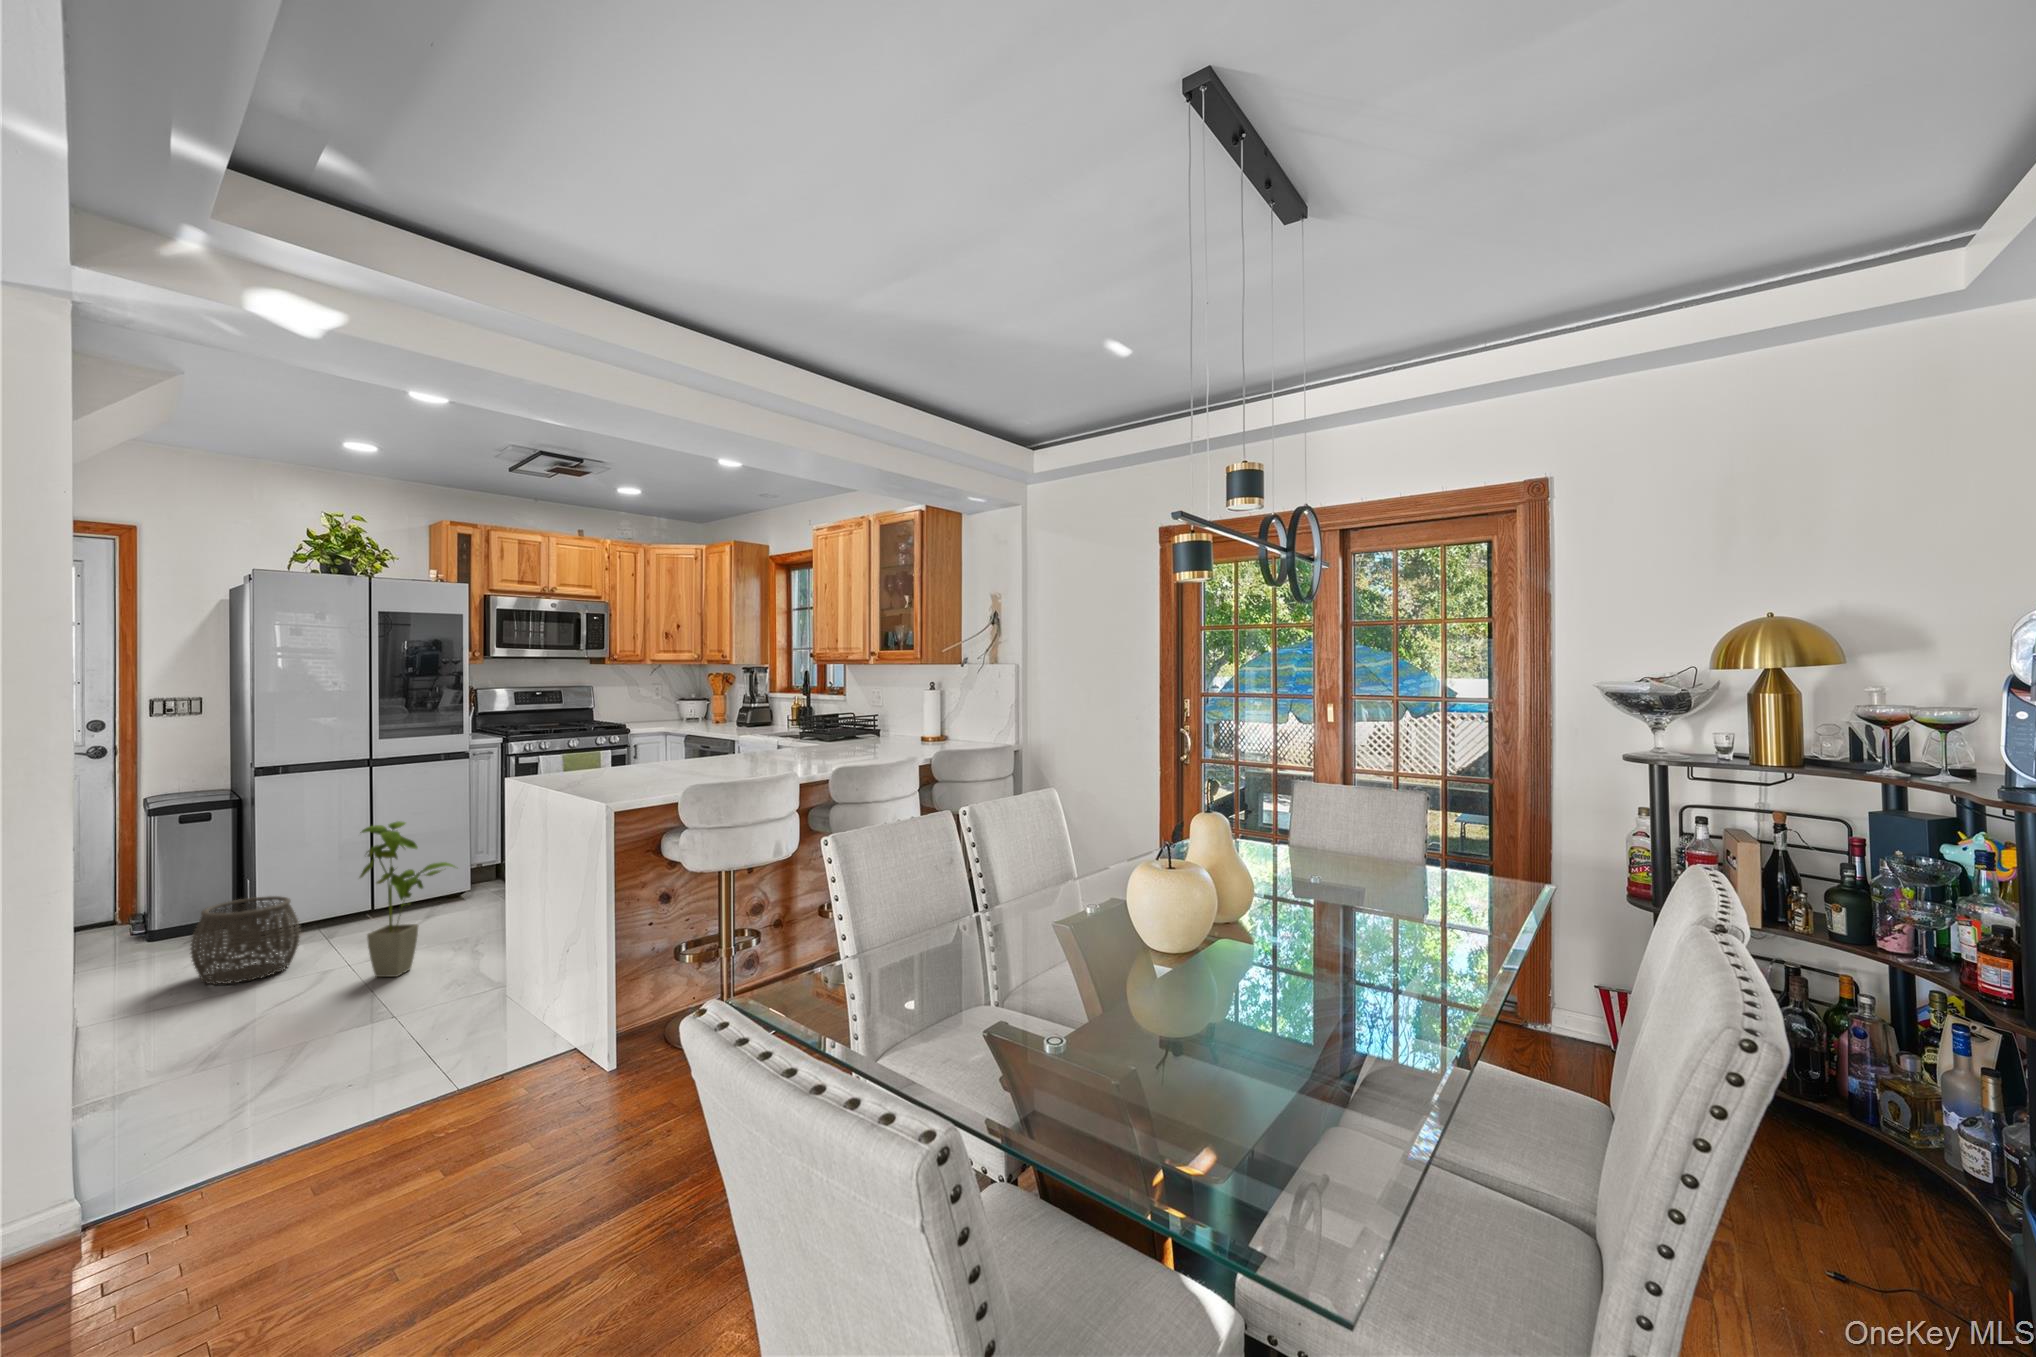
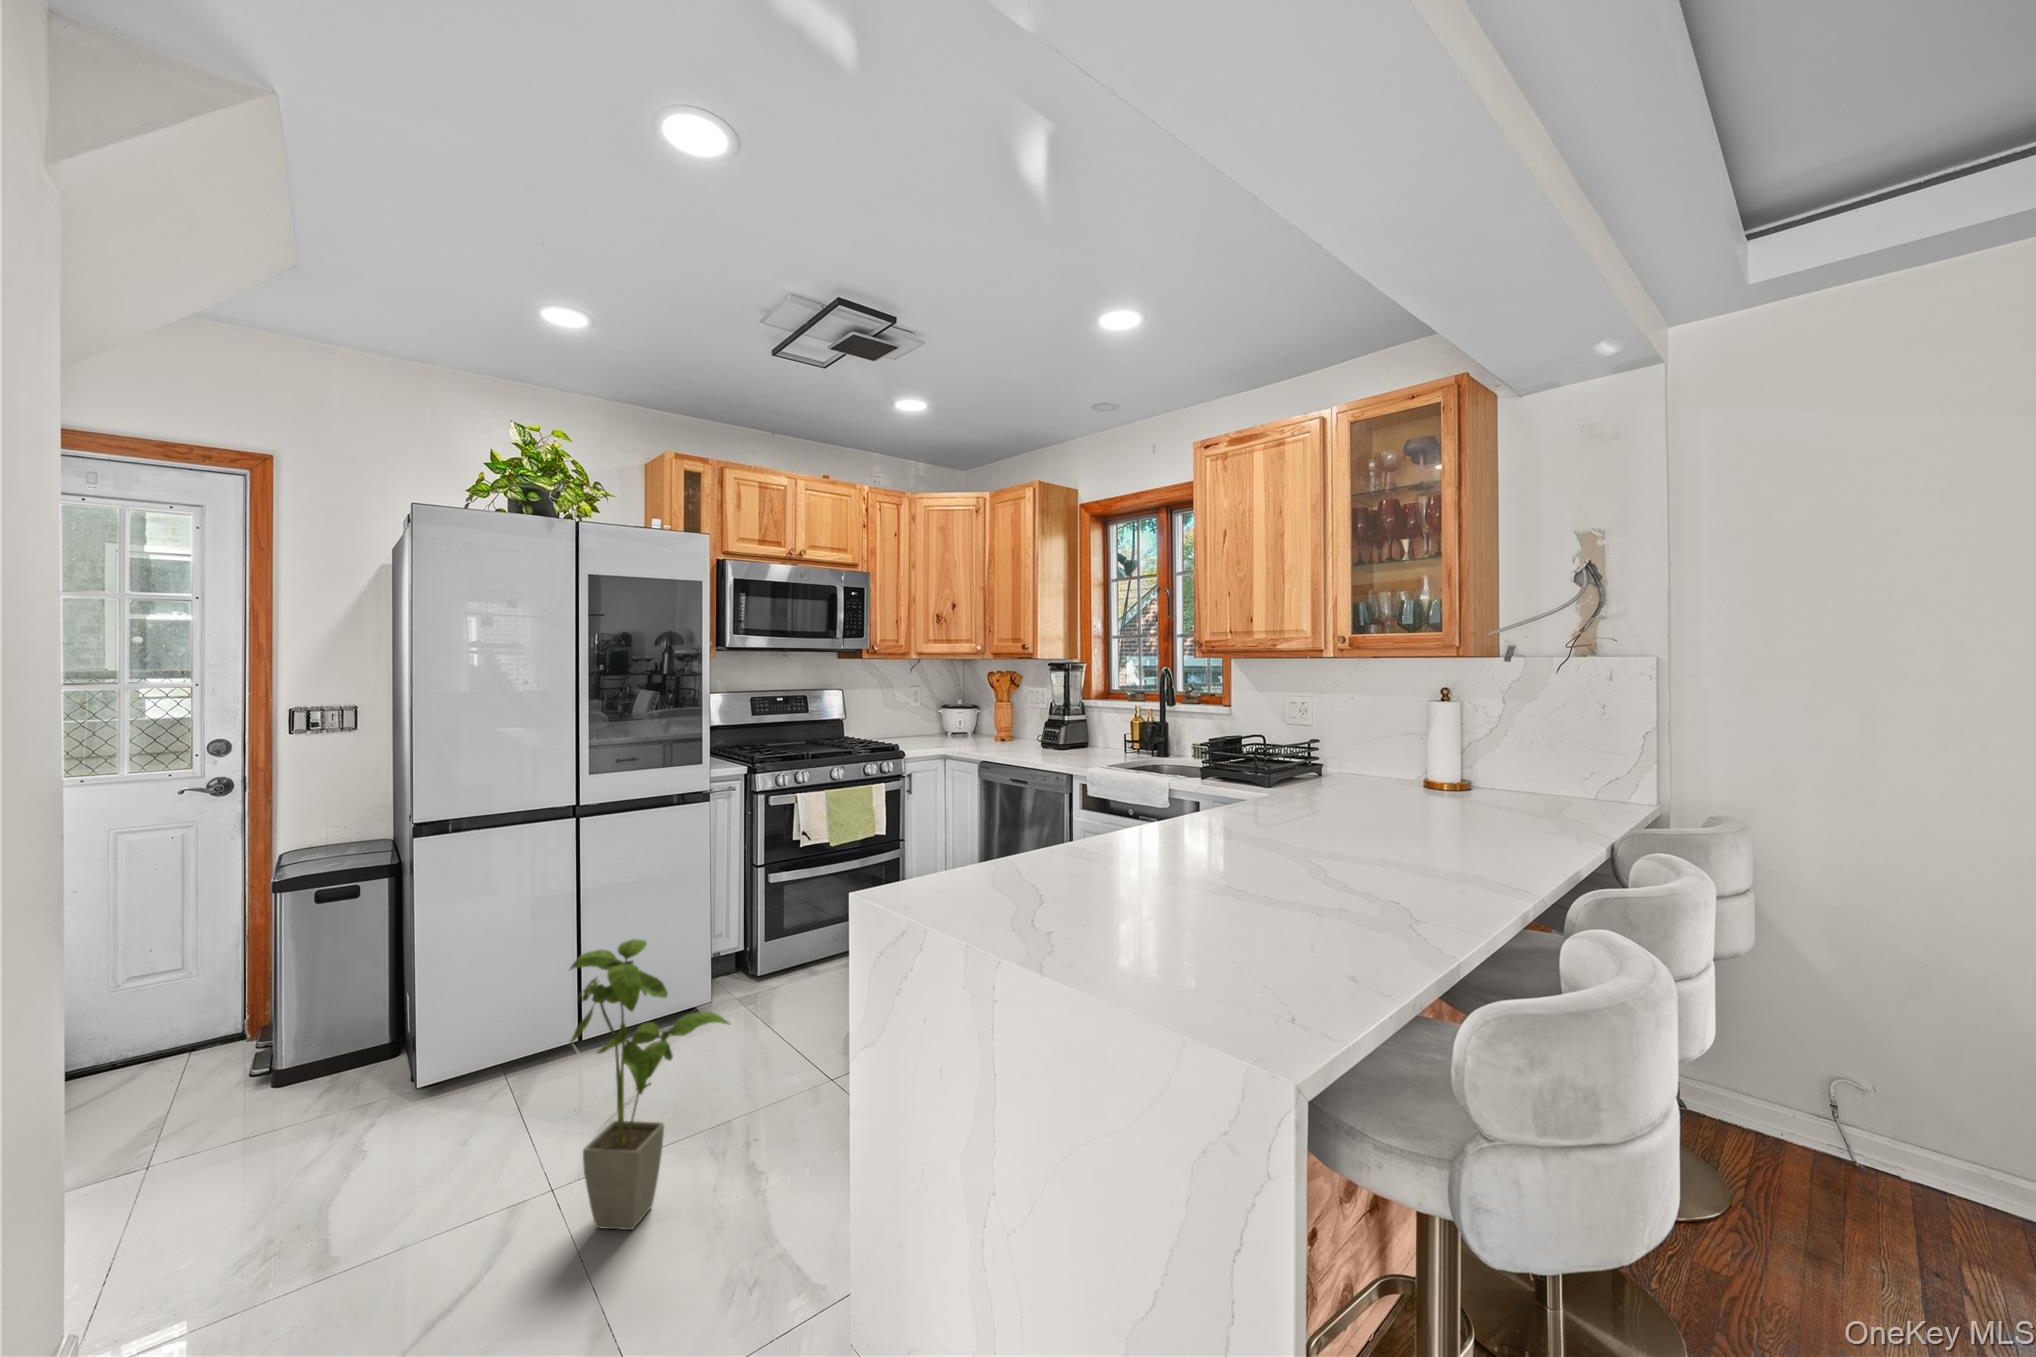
woven basket: present [191,896,300,984] -> none [299,1049,477,1228]

